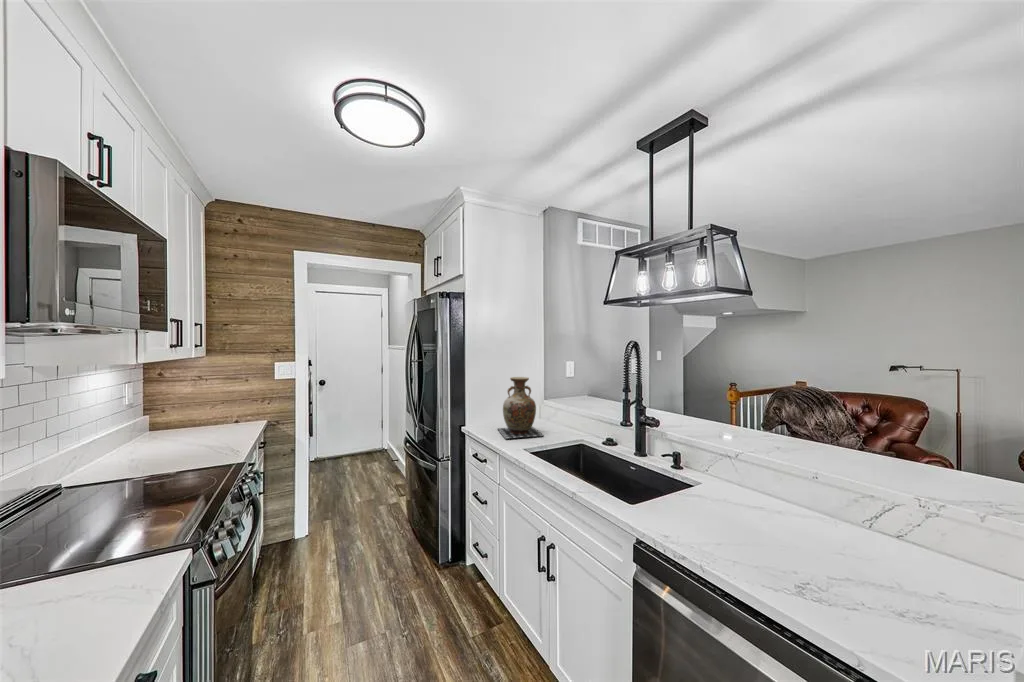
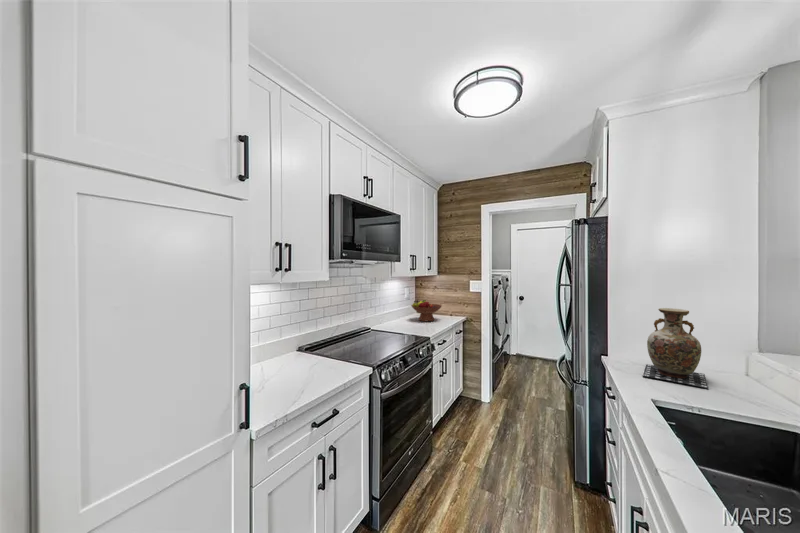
fruit bowl: none [160,403,232,441] -> present [411,300,441,321]

